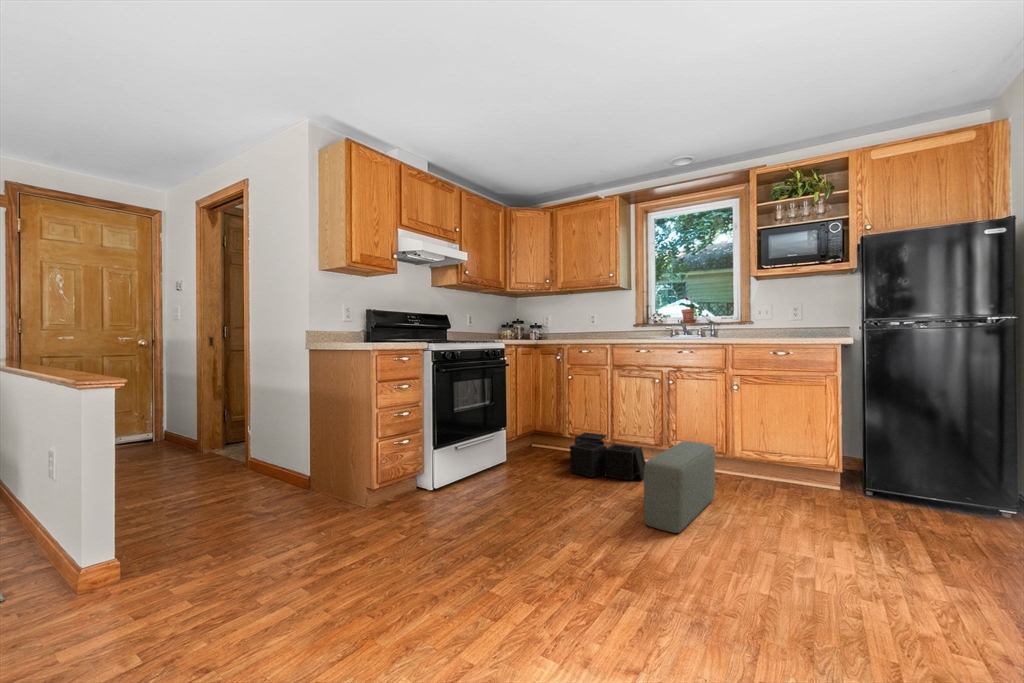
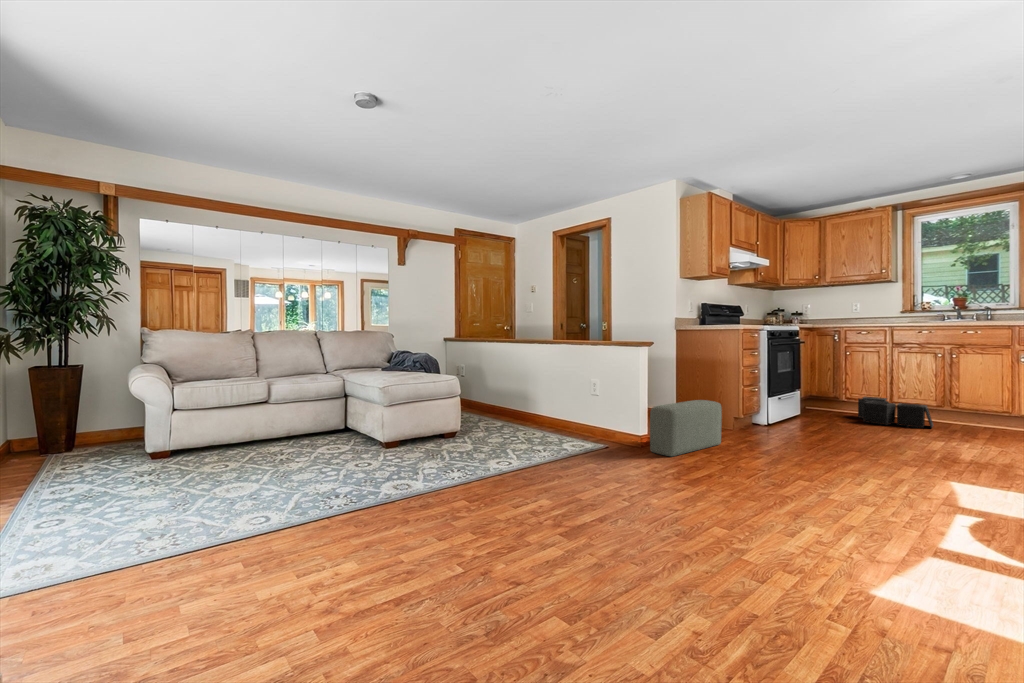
pouf: present [644,442,715,533] -> present [650,400,722,456]

